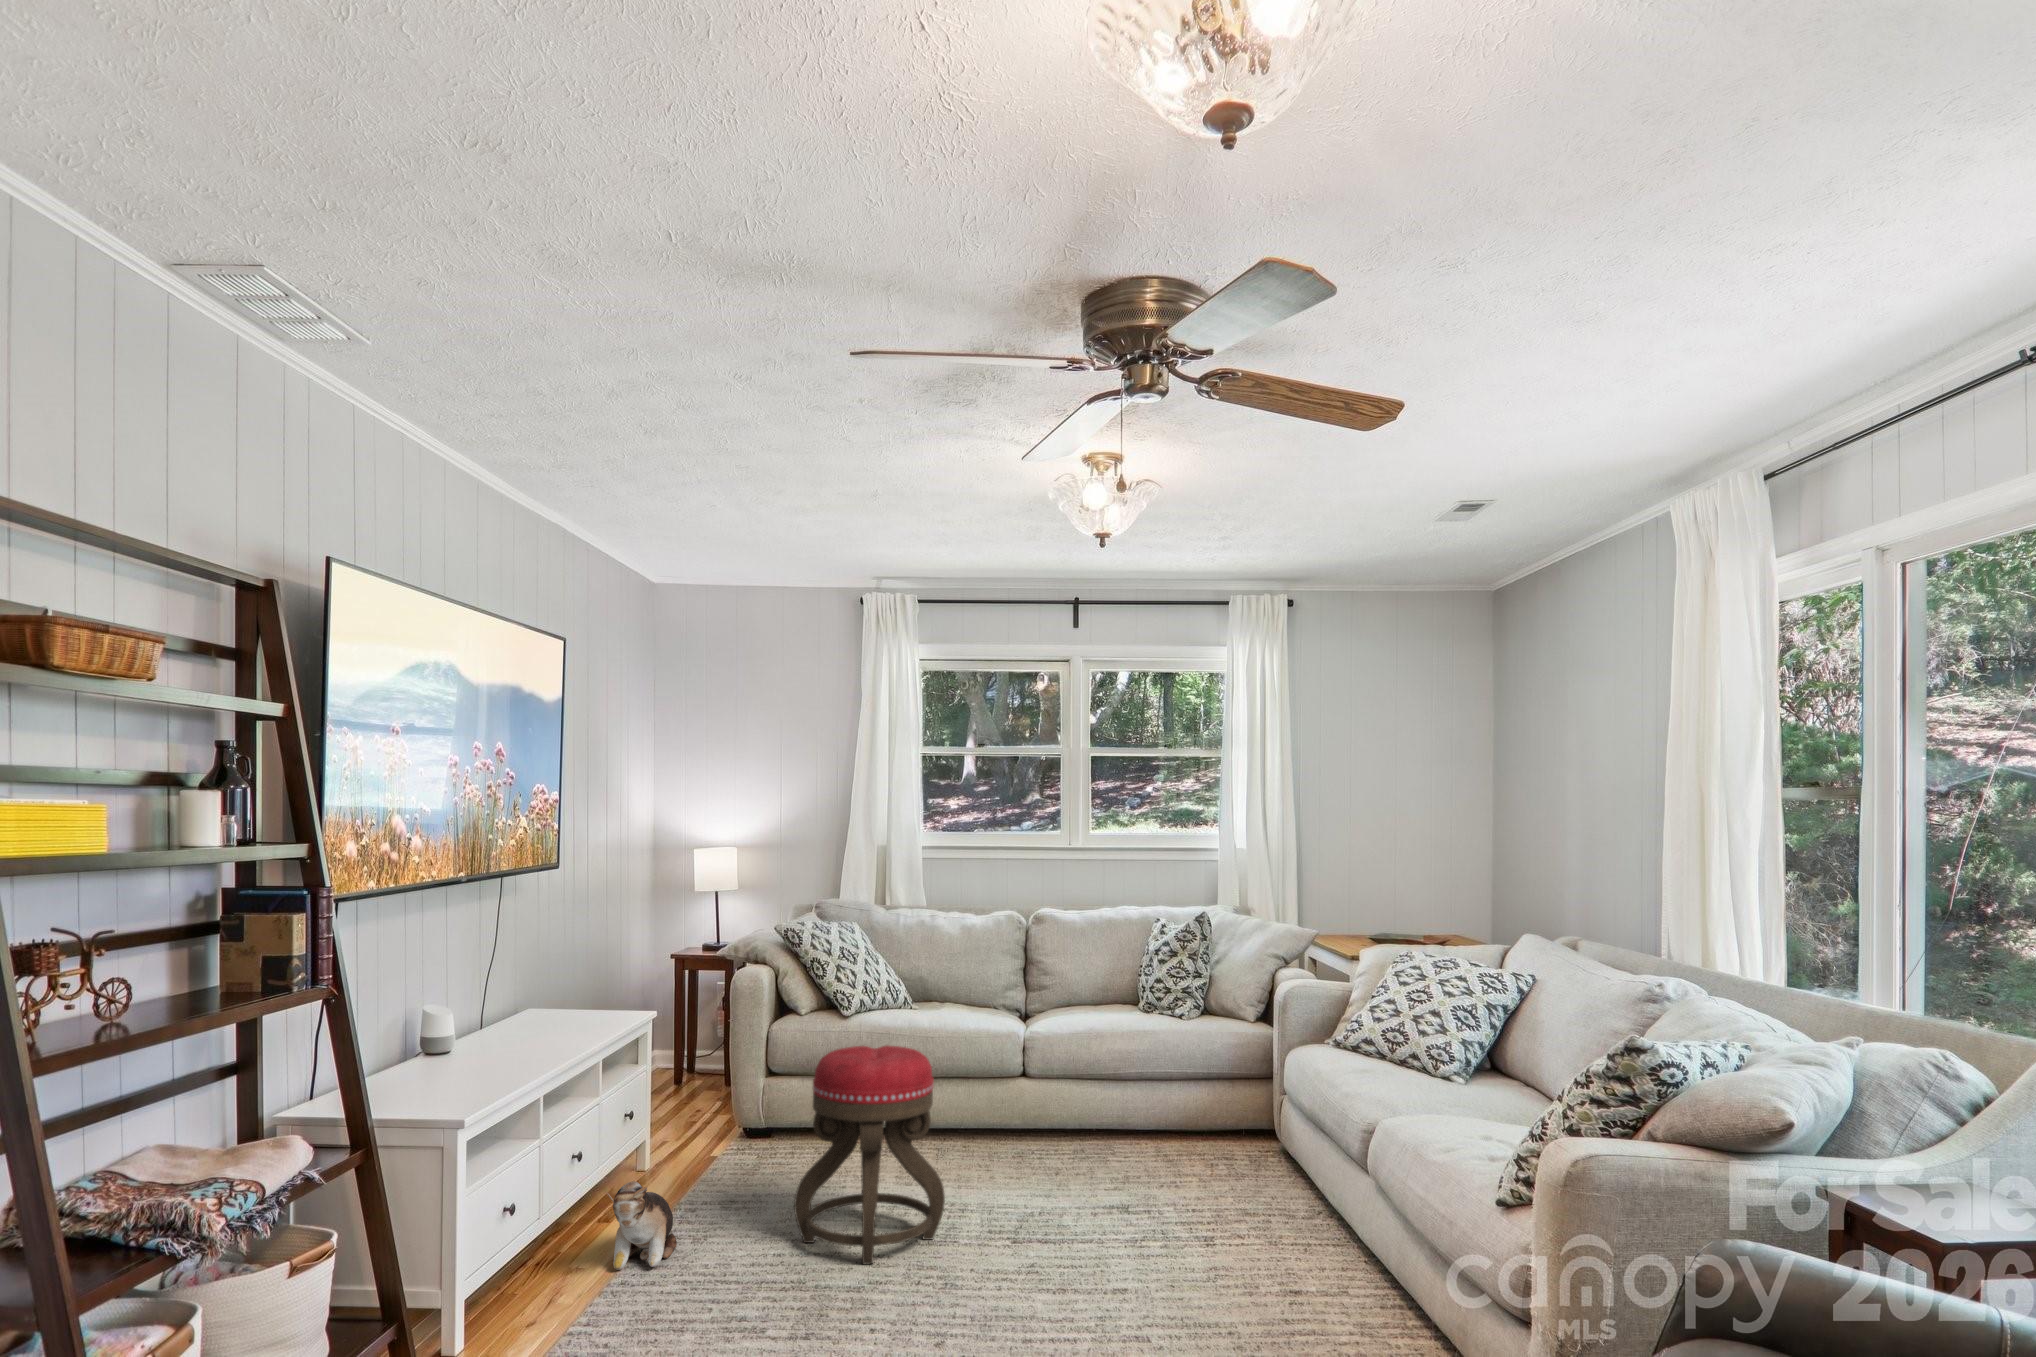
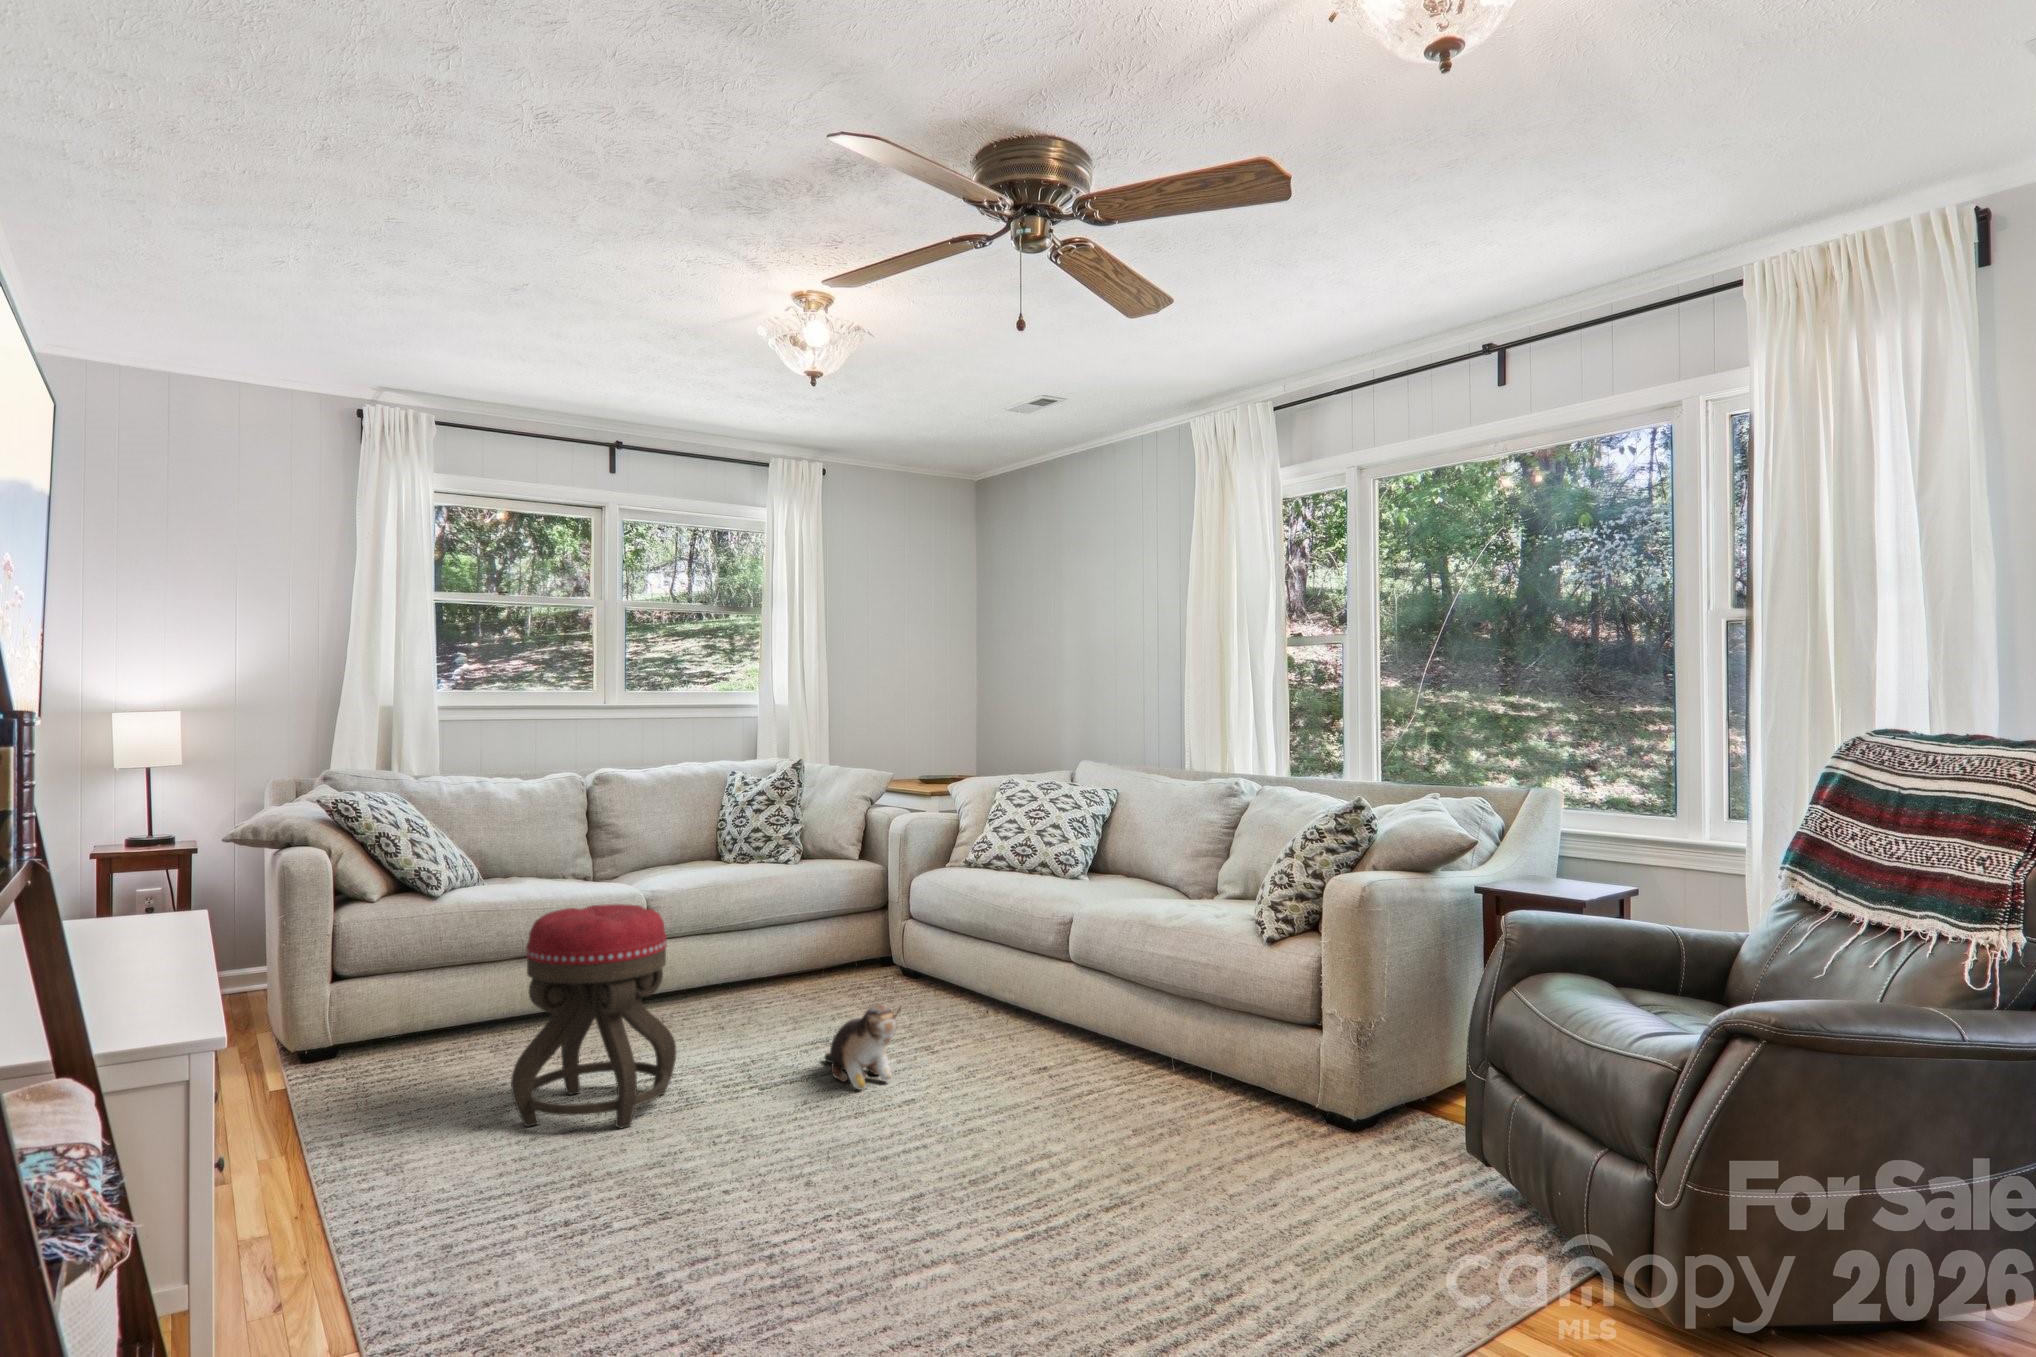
plush toy: present [606,1181,677,1270] -> present [824,1004,902,1089]

